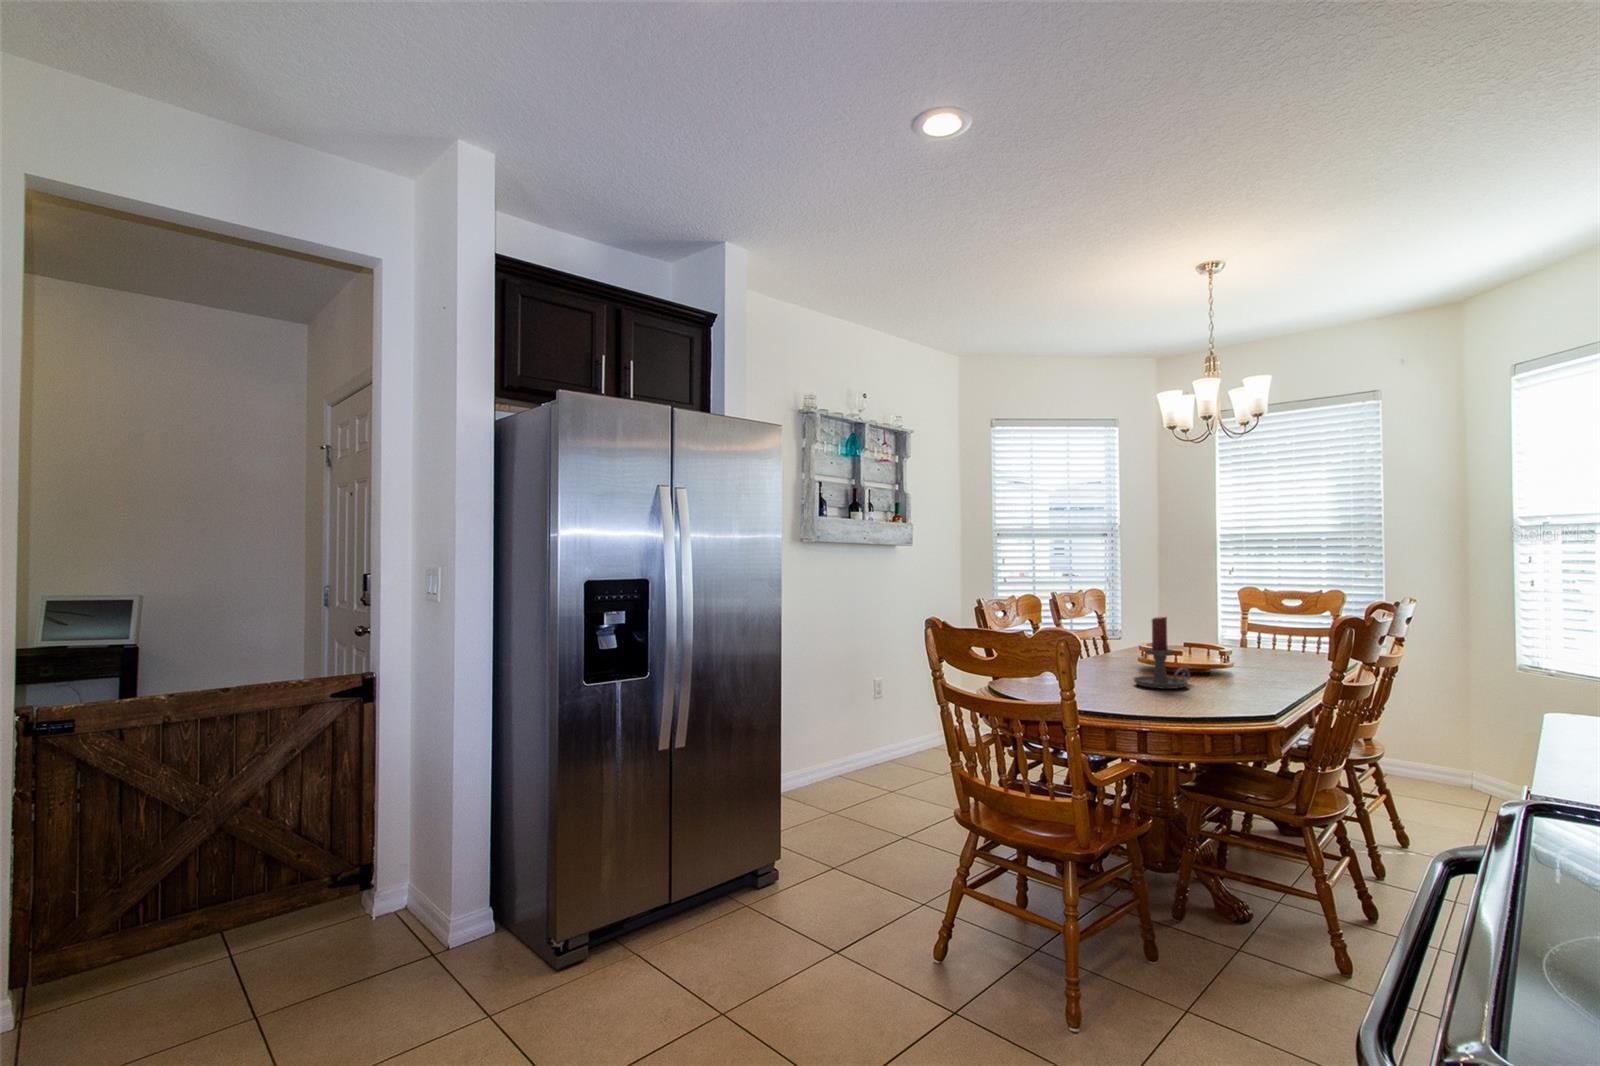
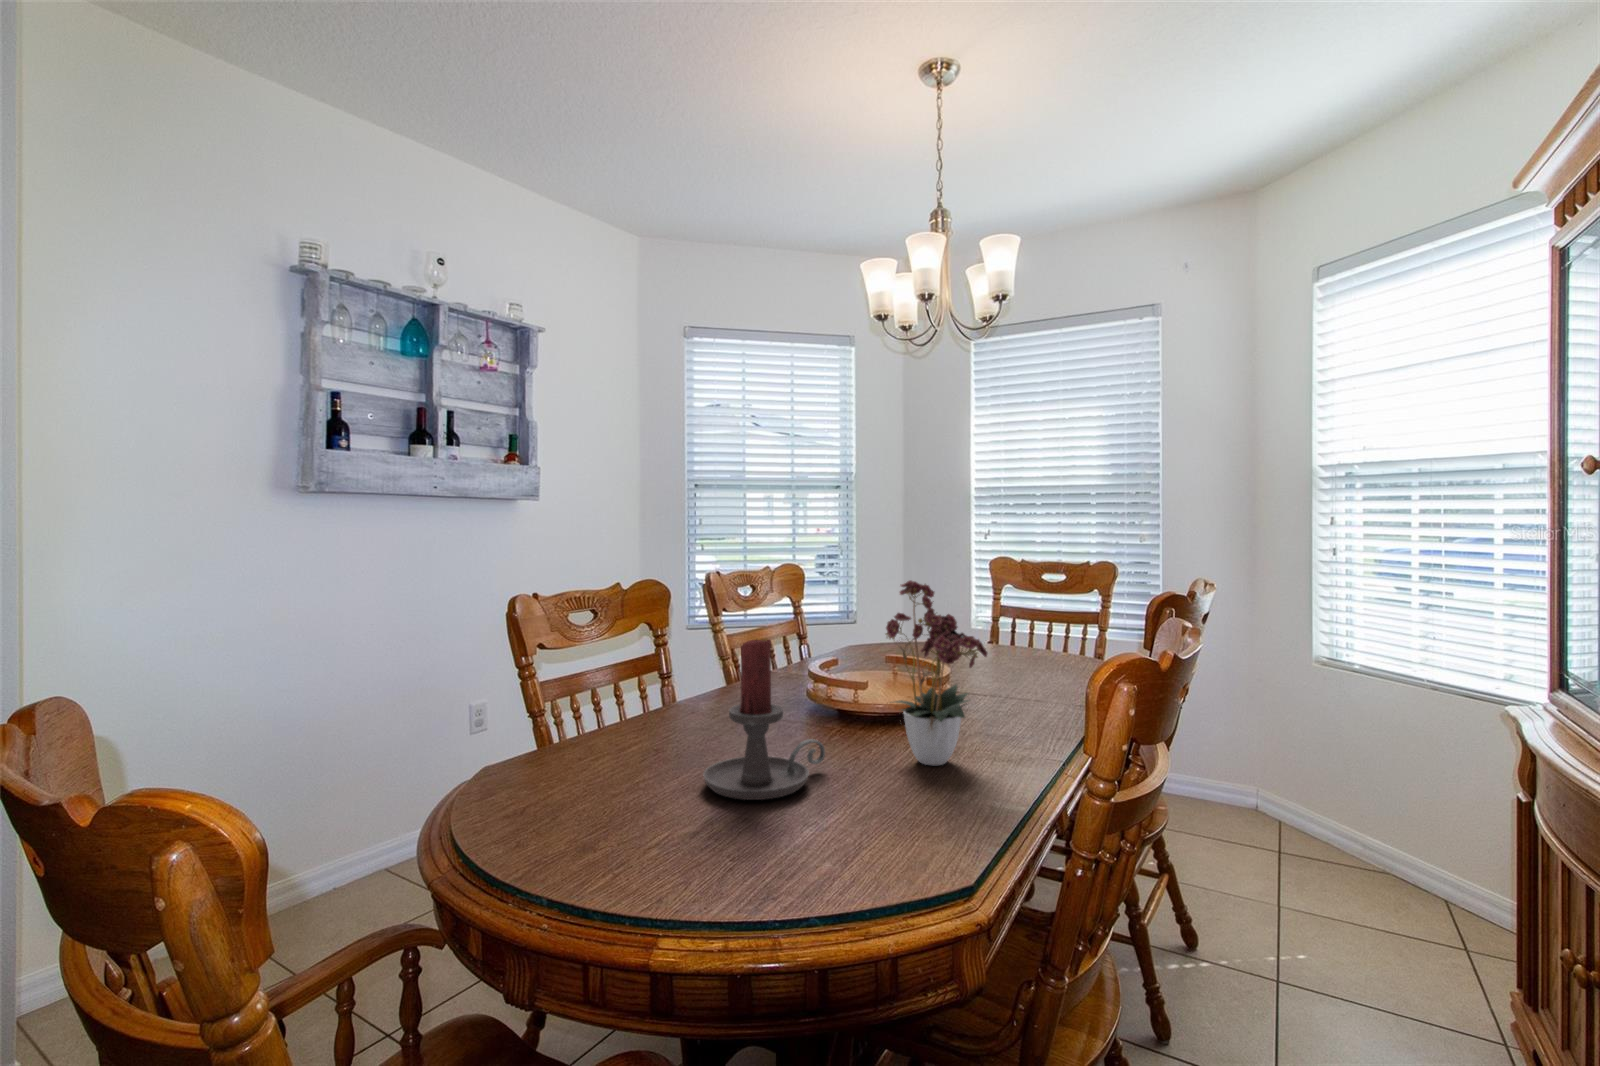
flower arrangement: none [1212,587,1284,684] -> present [886,580,988,765]

